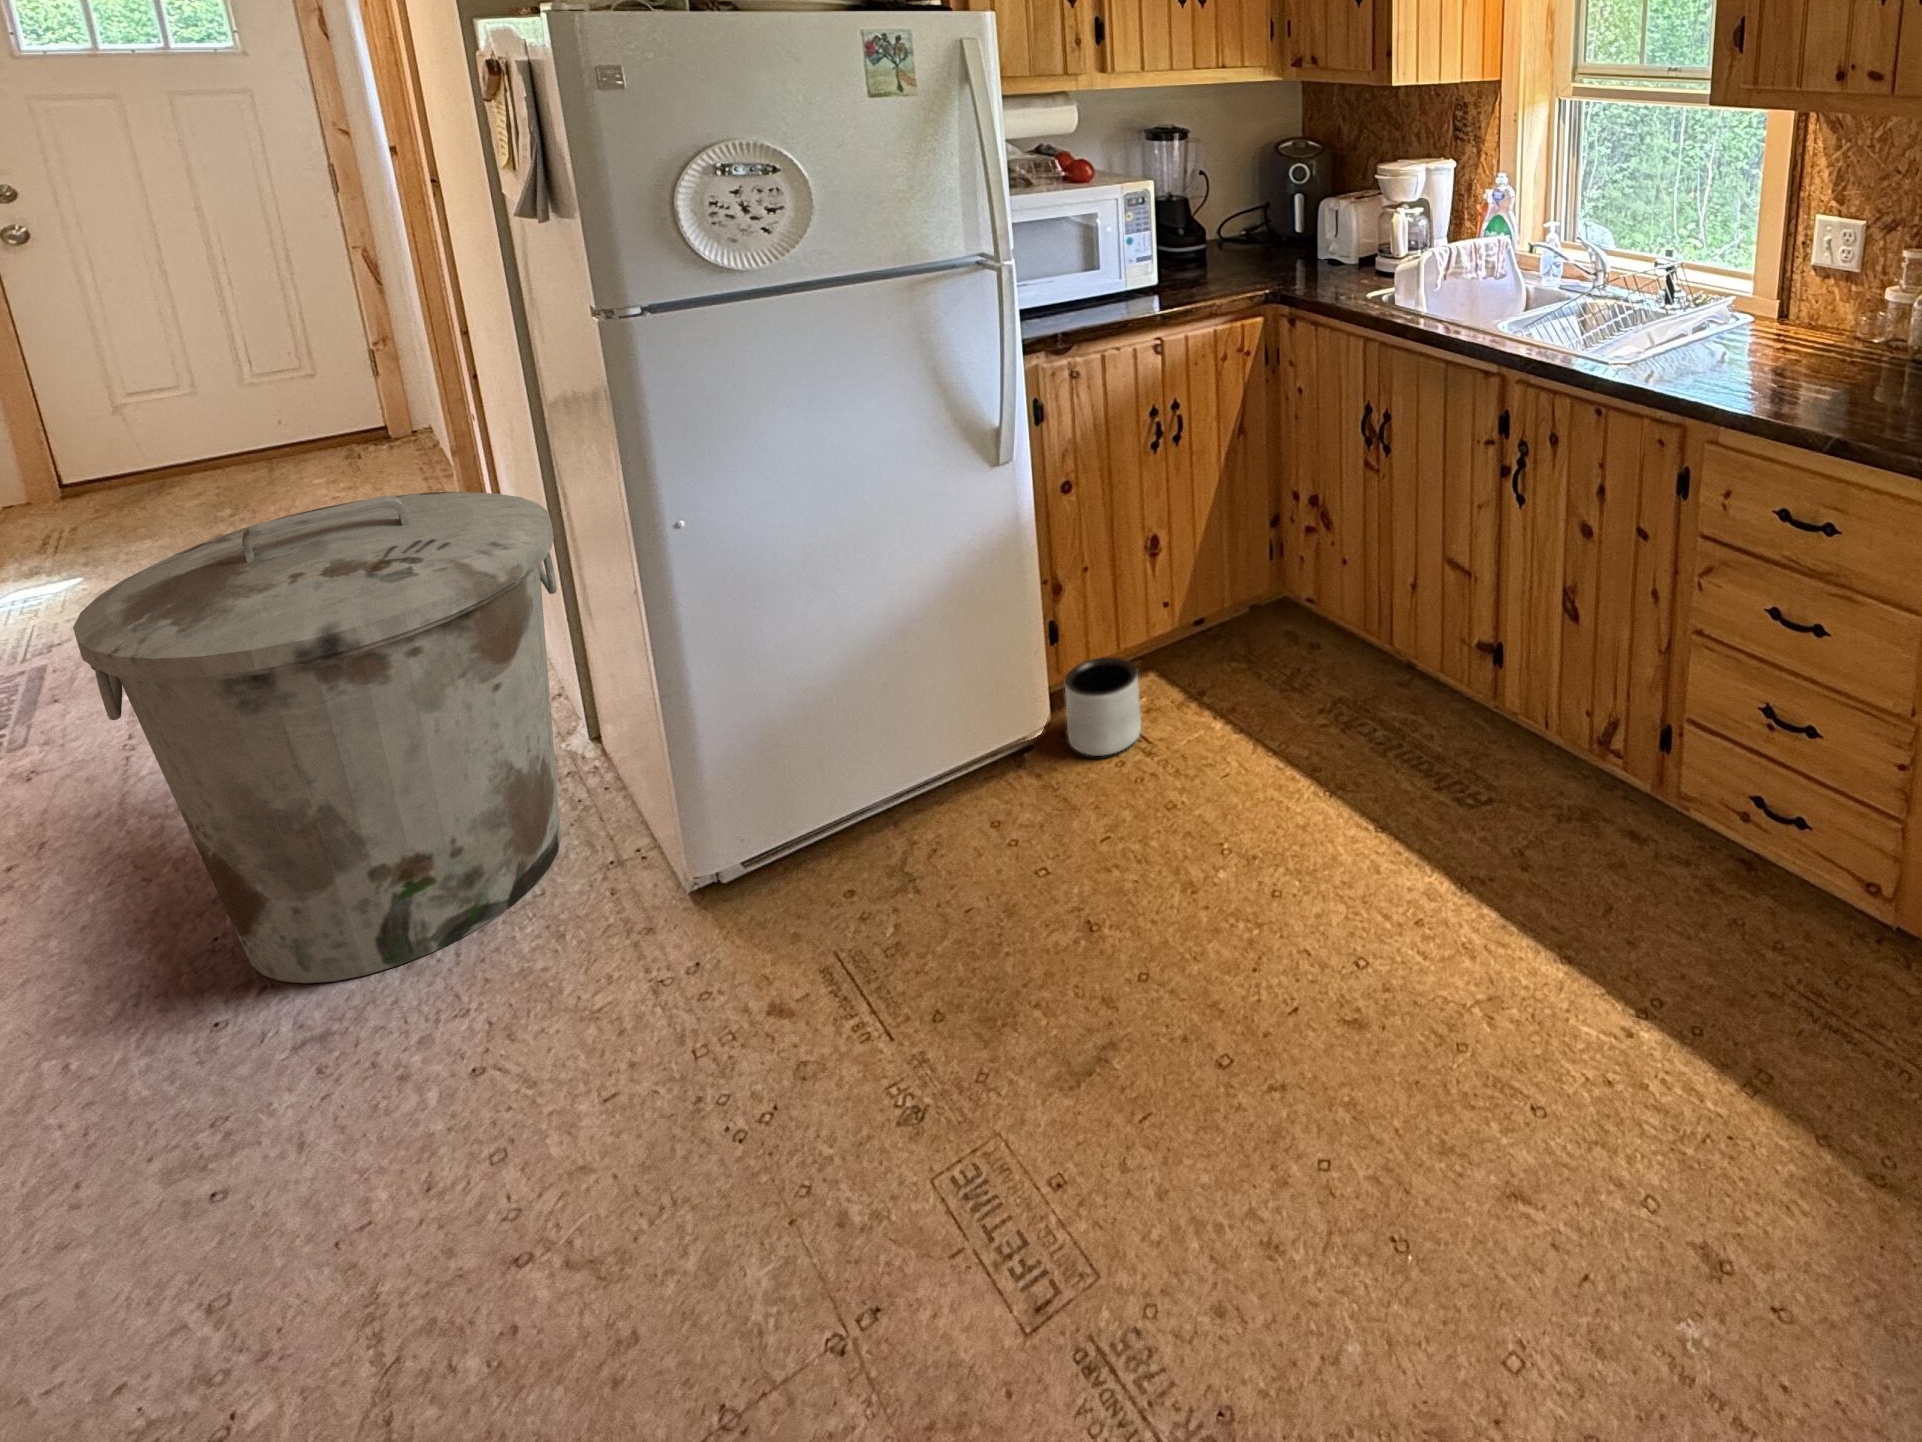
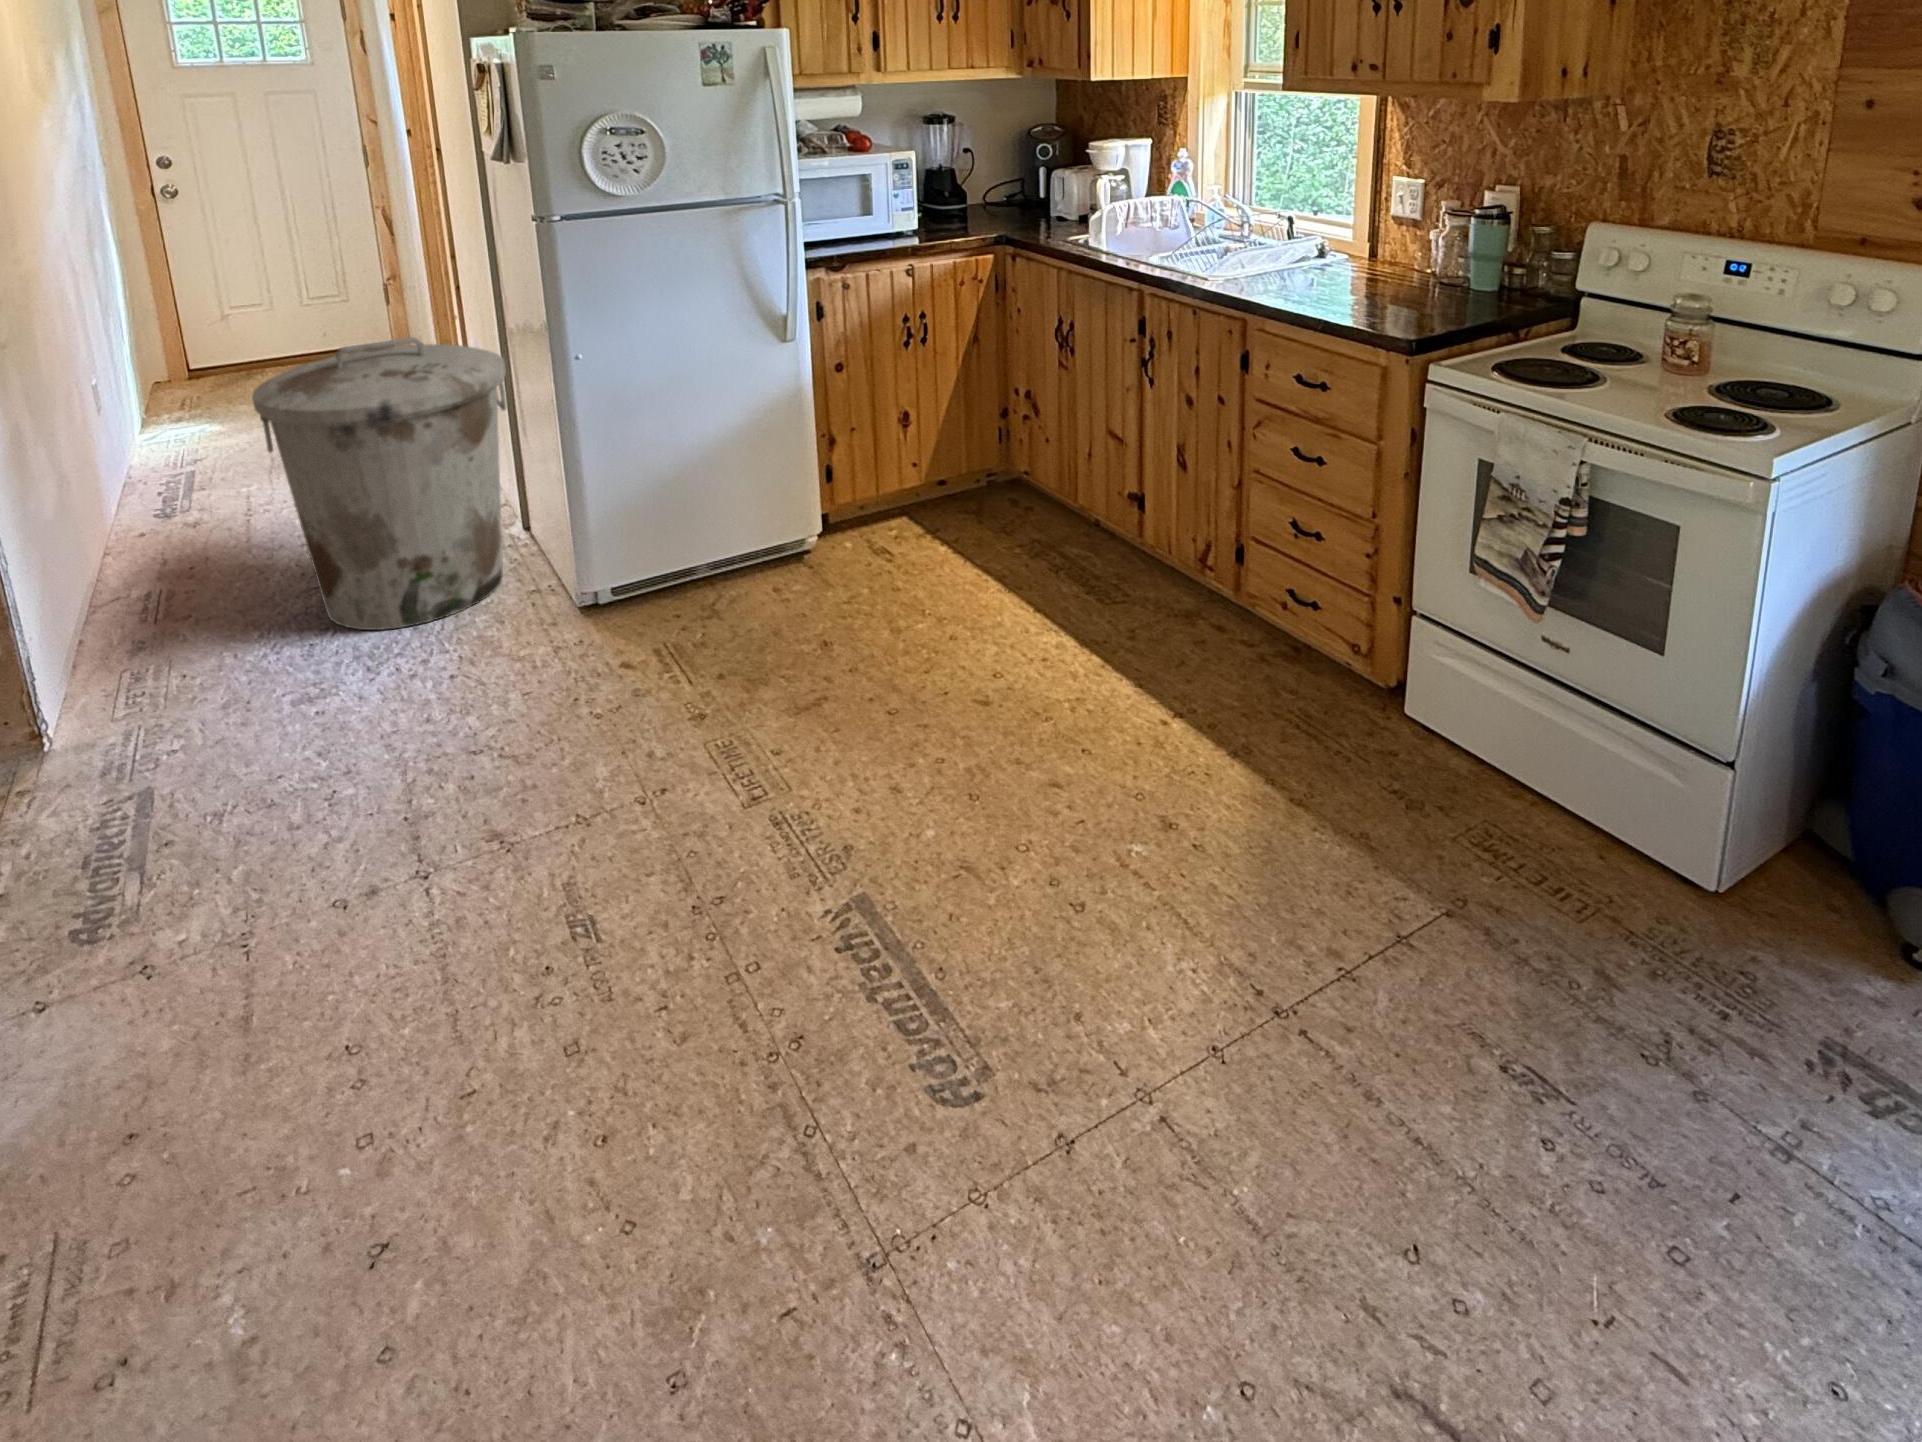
planter: present [1065,657,1141,756] -> none [830,493,884,558]

